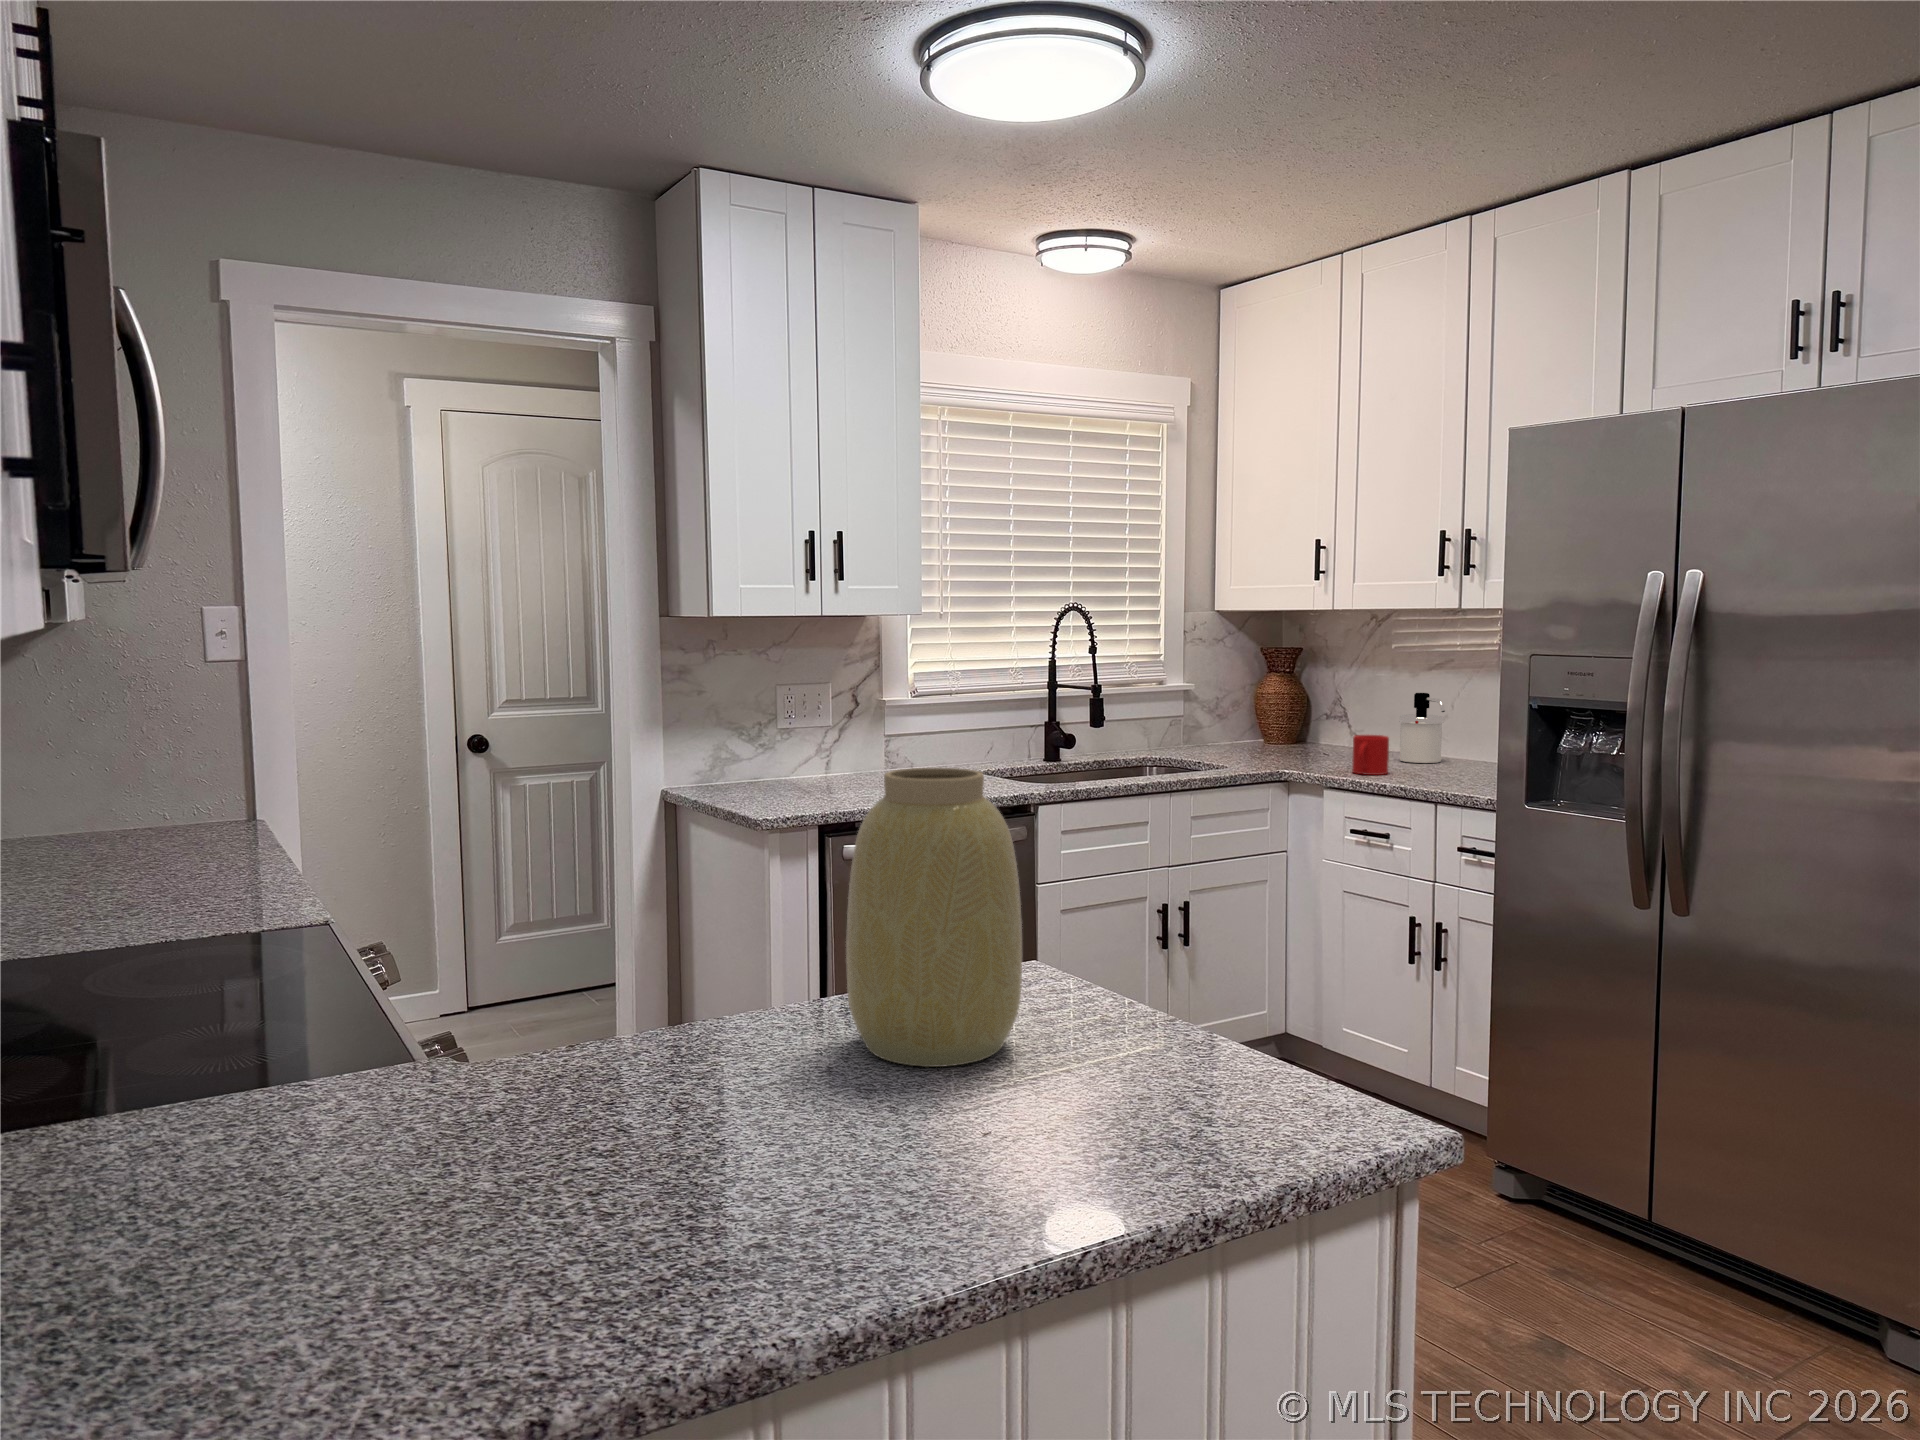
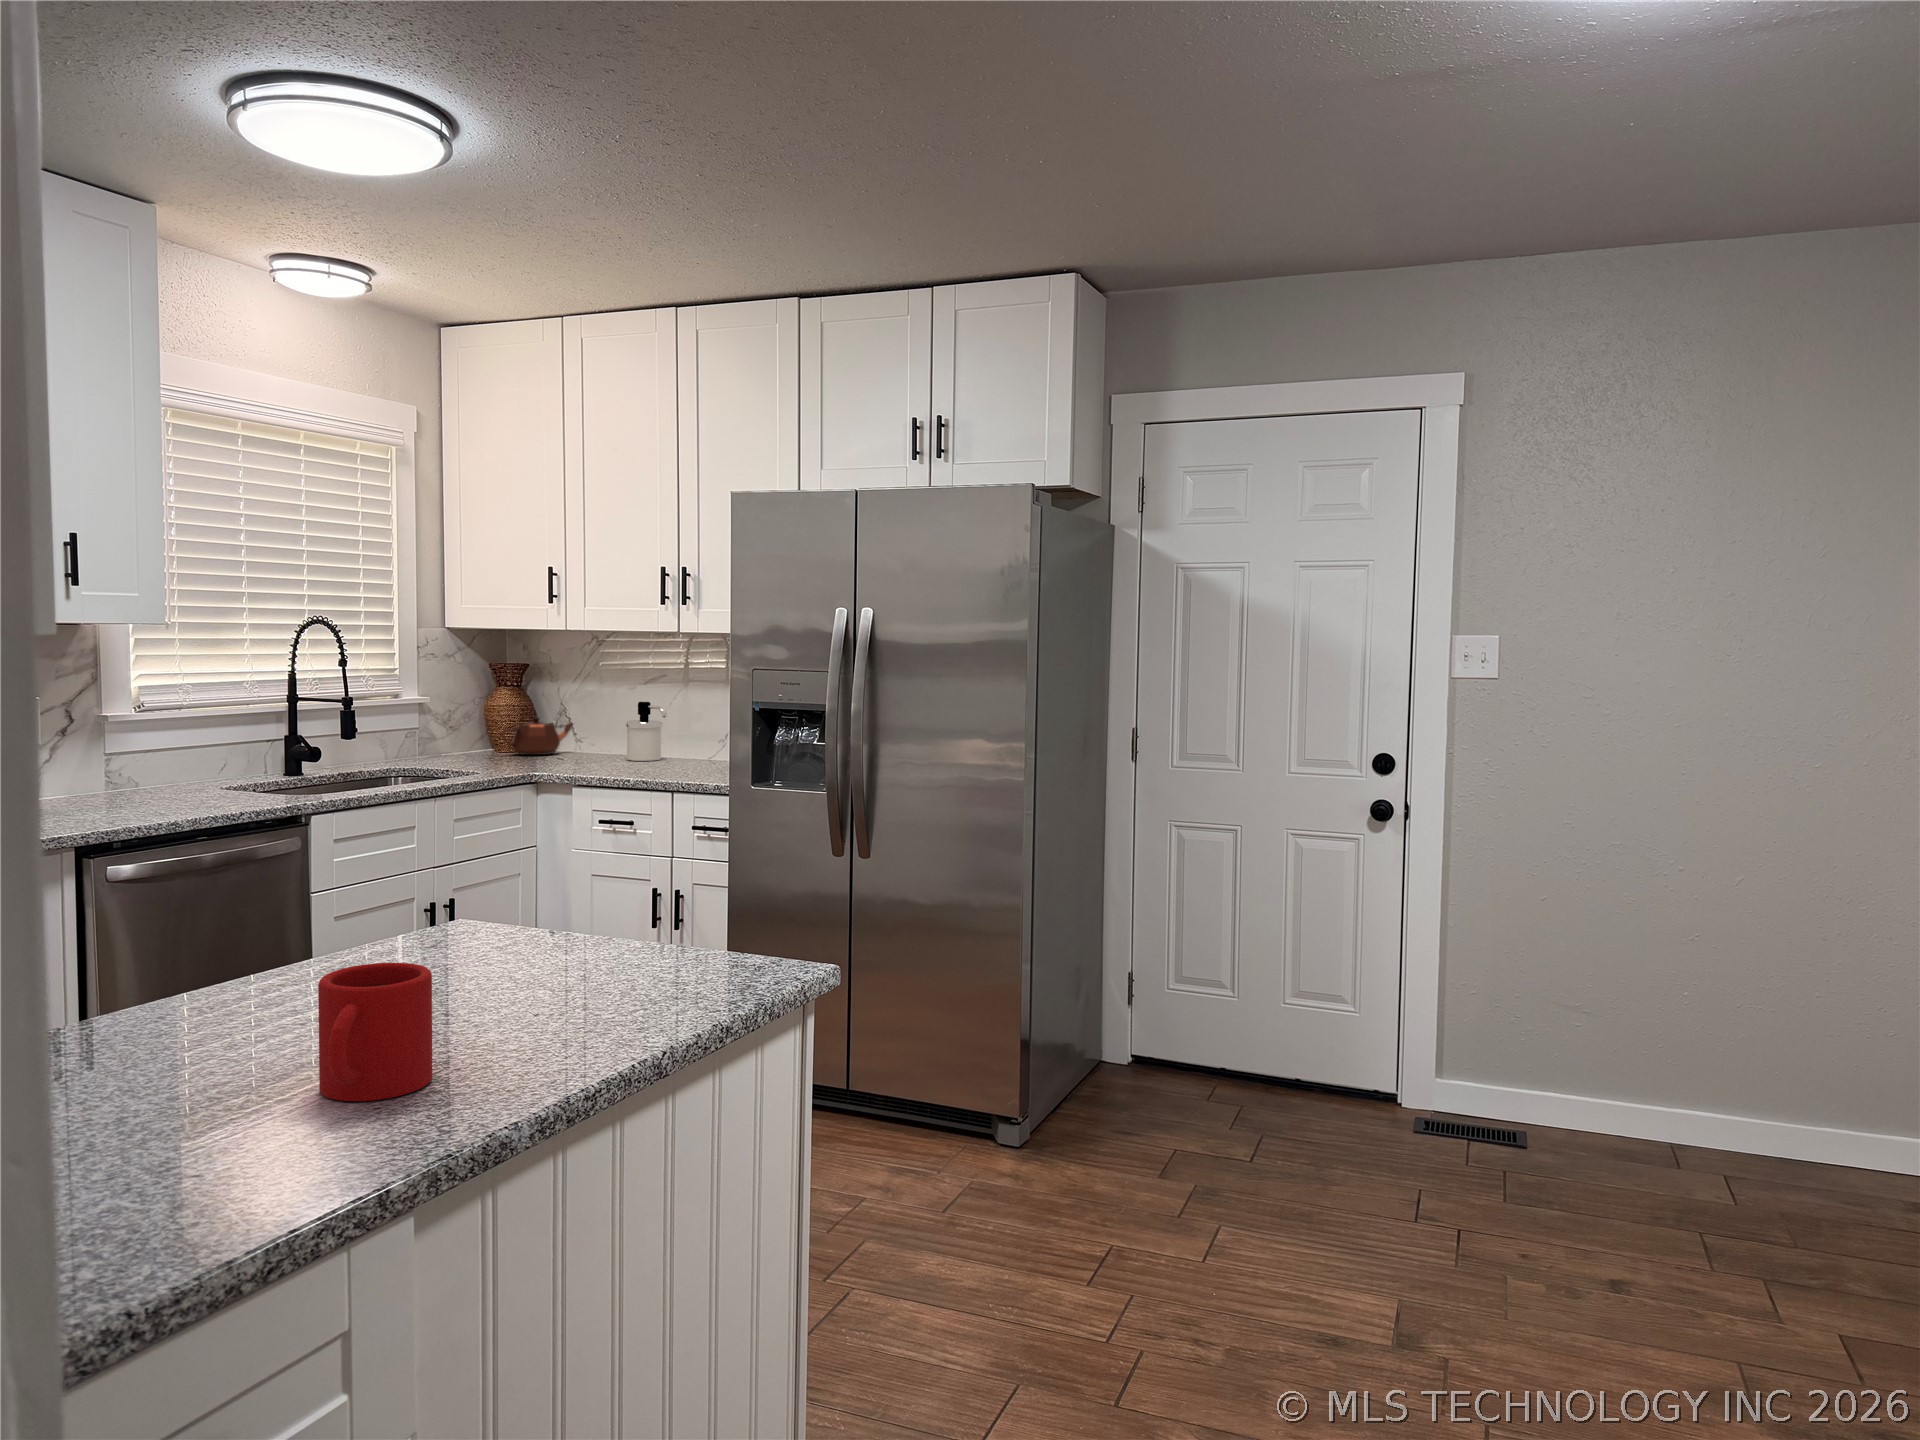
teapot: none [1264,707,1349,750] -> present [501,717,573,755]
mug: present [1352,735,1389,775] -> present [318,963,432,1101]
vase: present [846,768,1022,1067] -> none [356,752,507,990]

